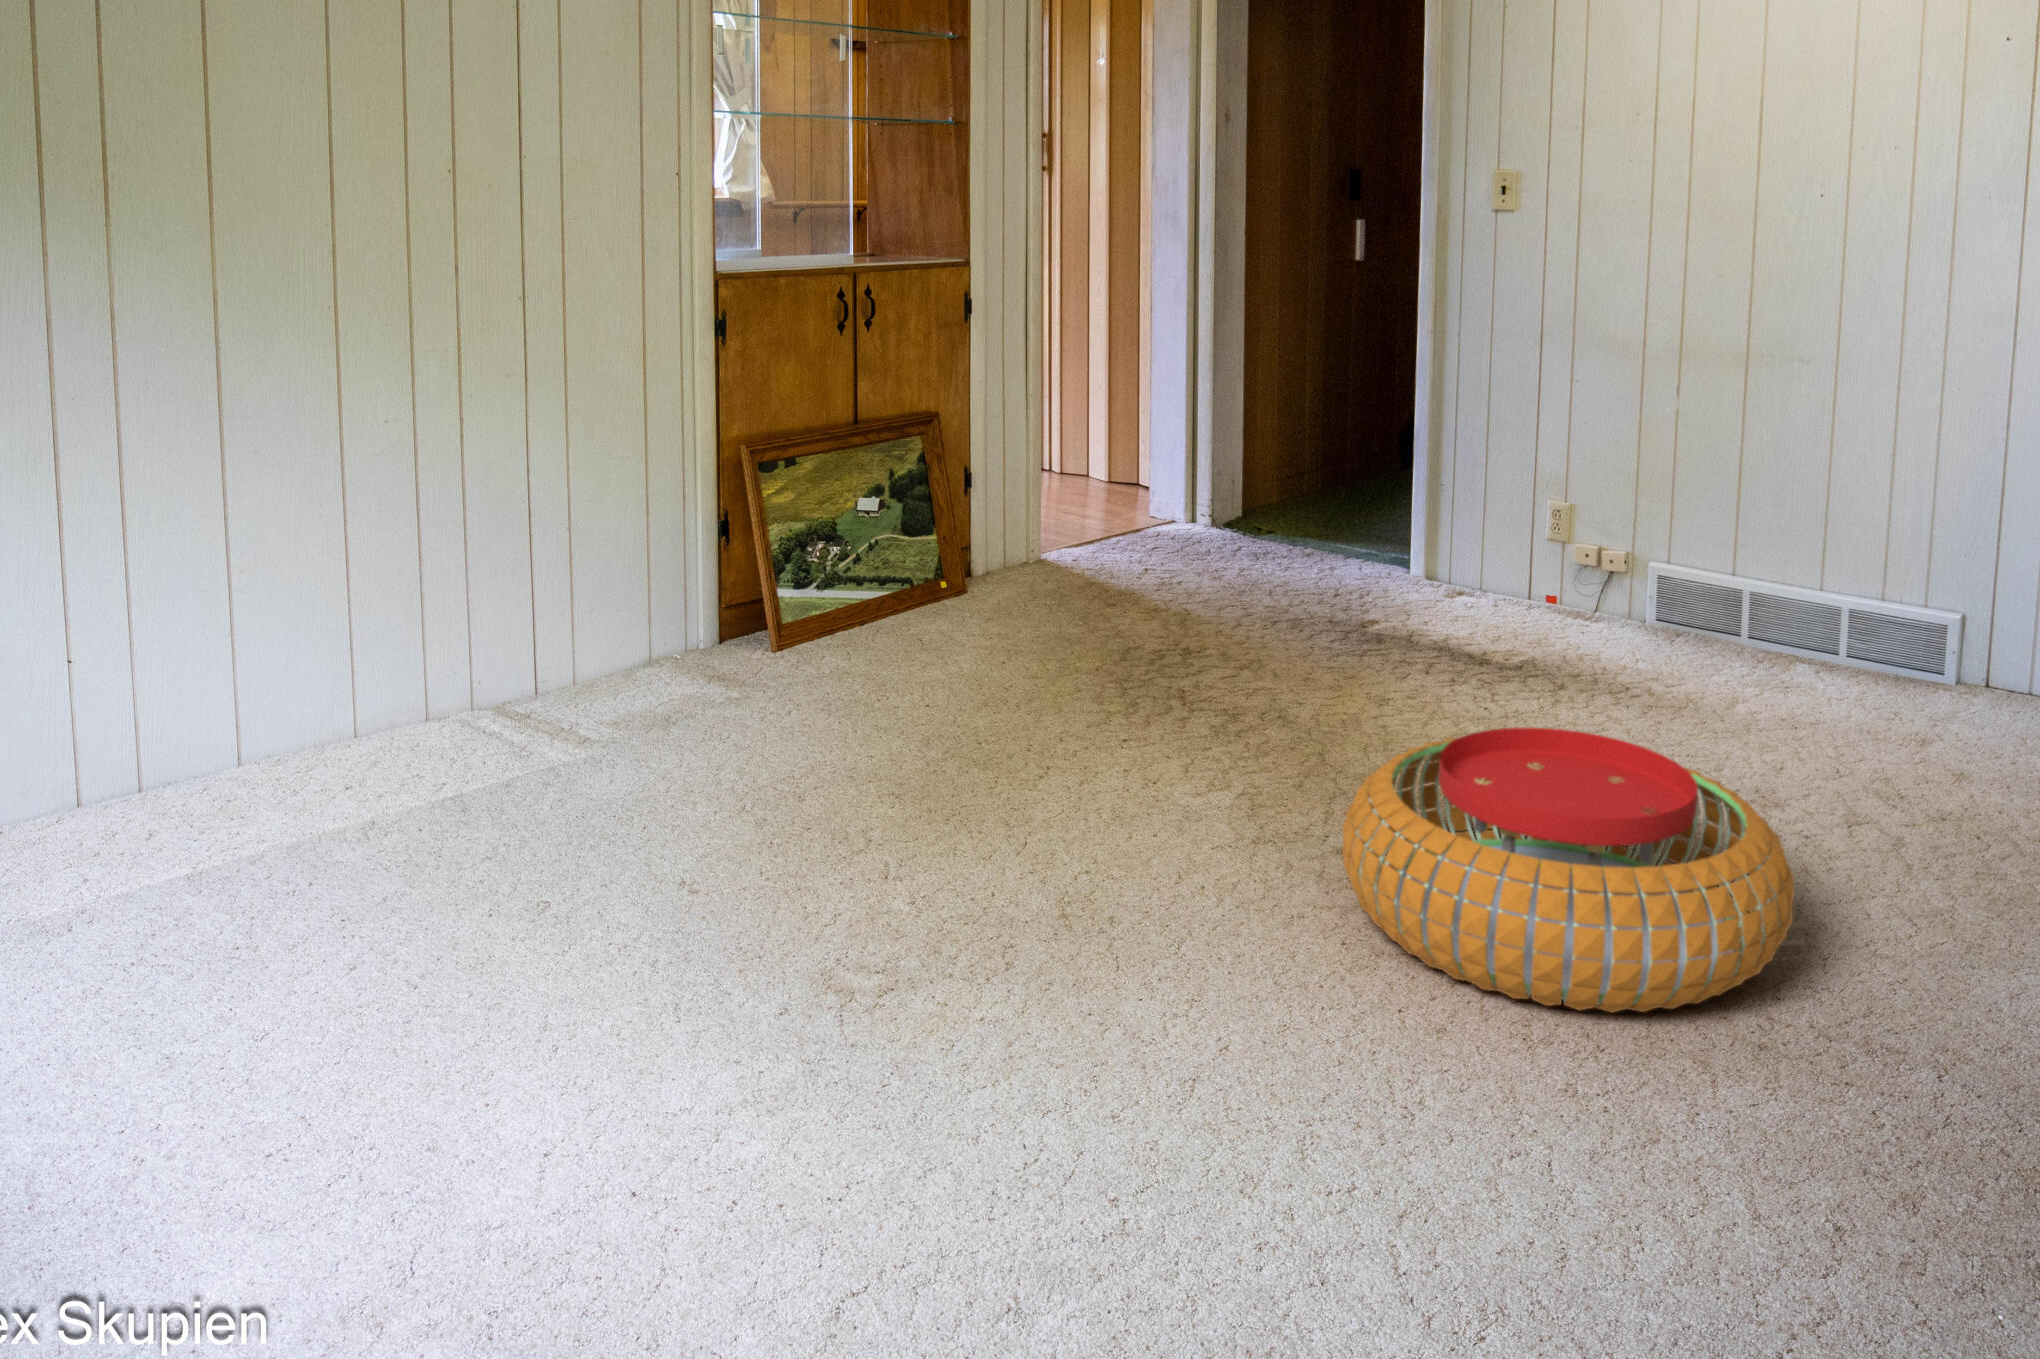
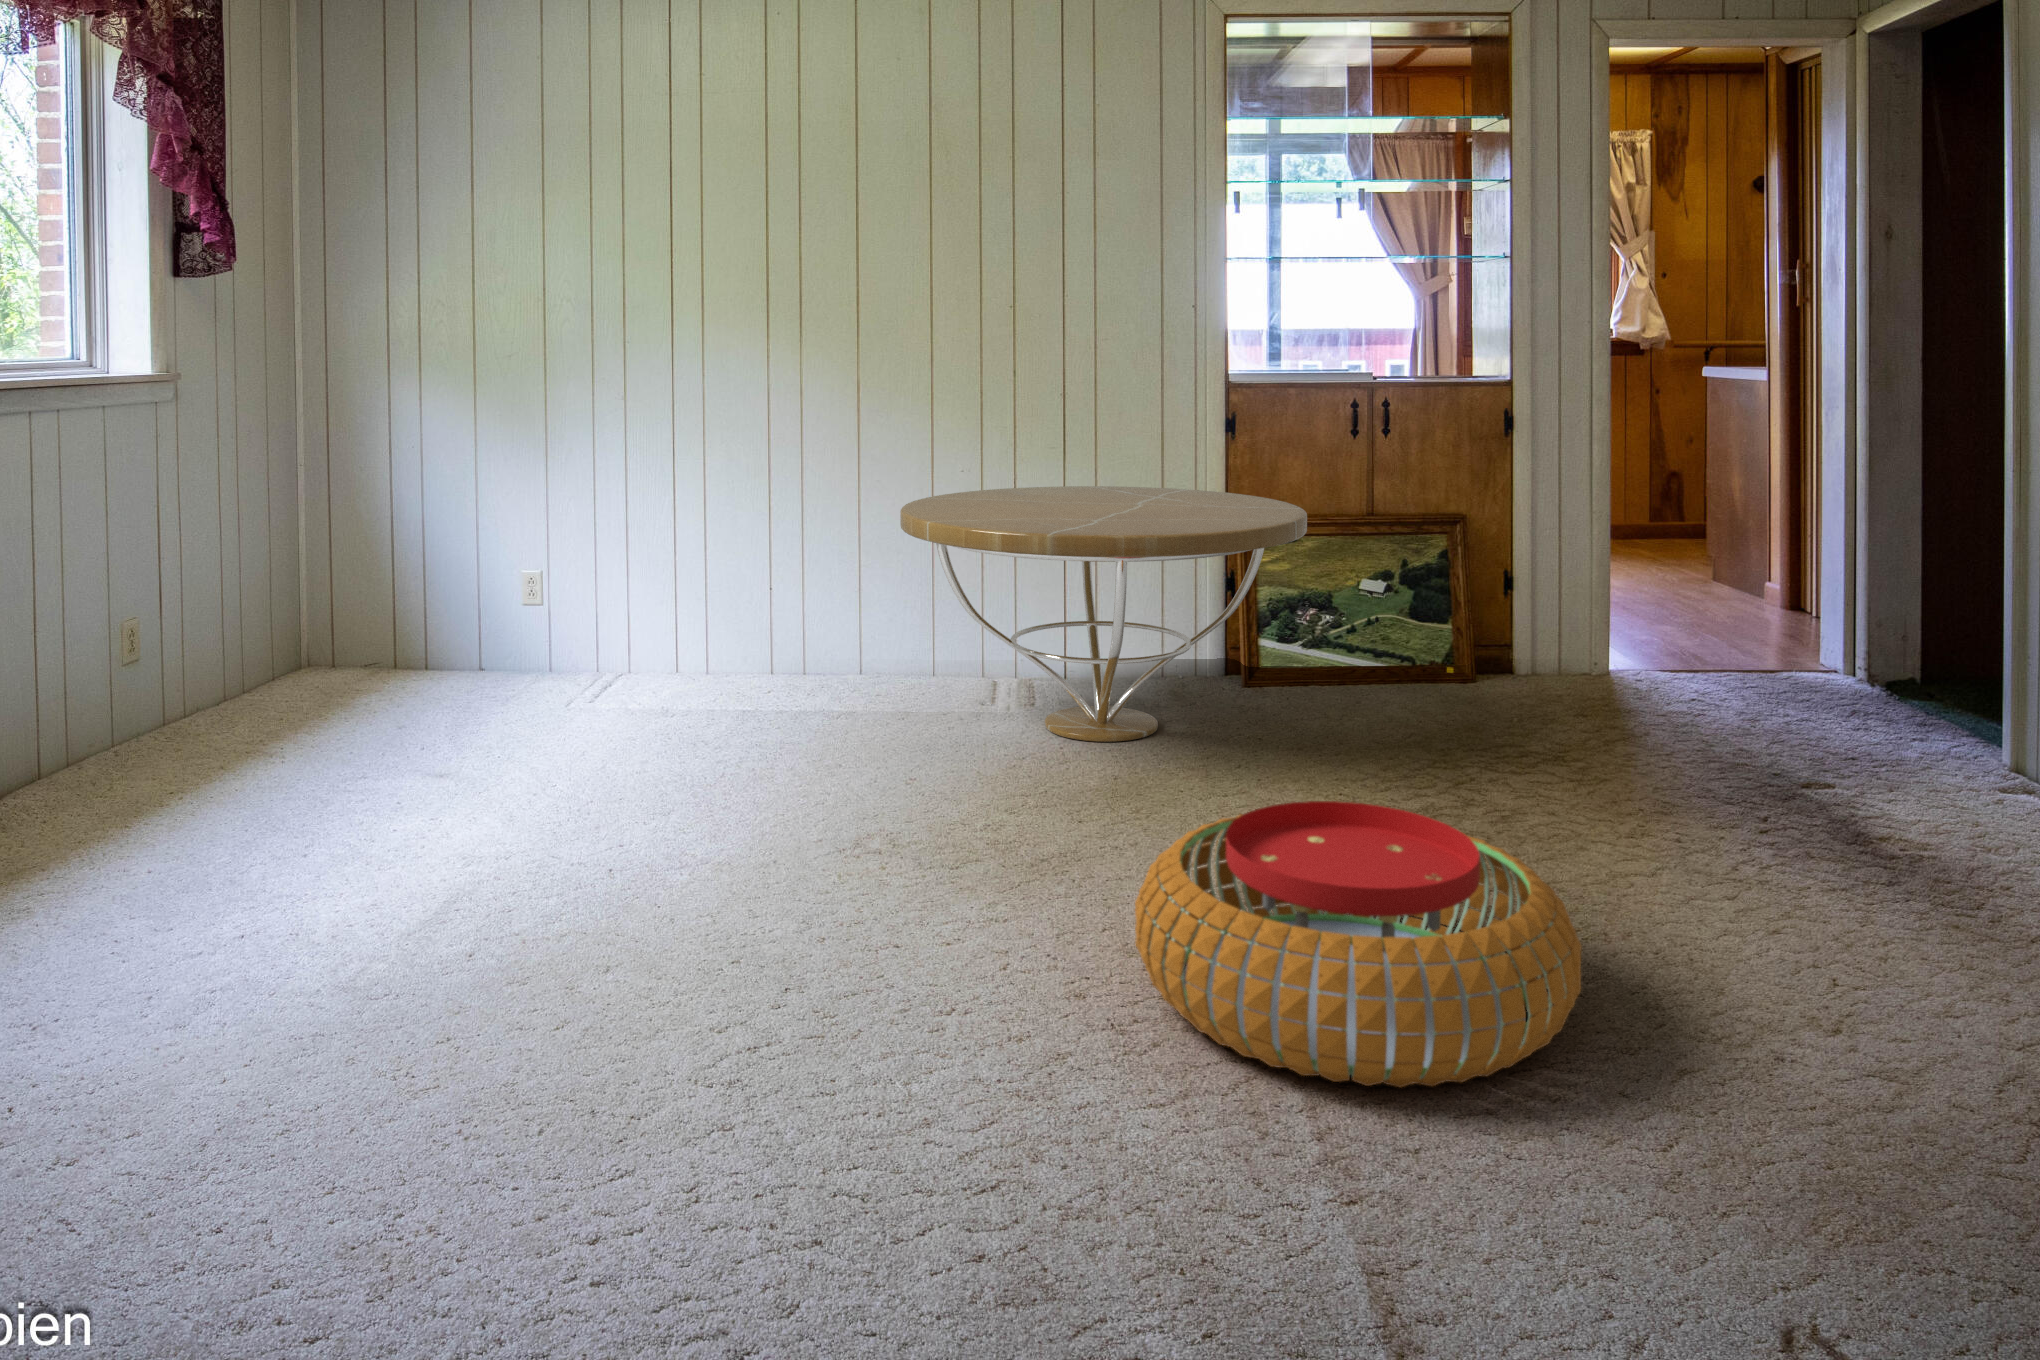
coffee table: none [456,414,1031,770] -> present [900,486,1307,742]

